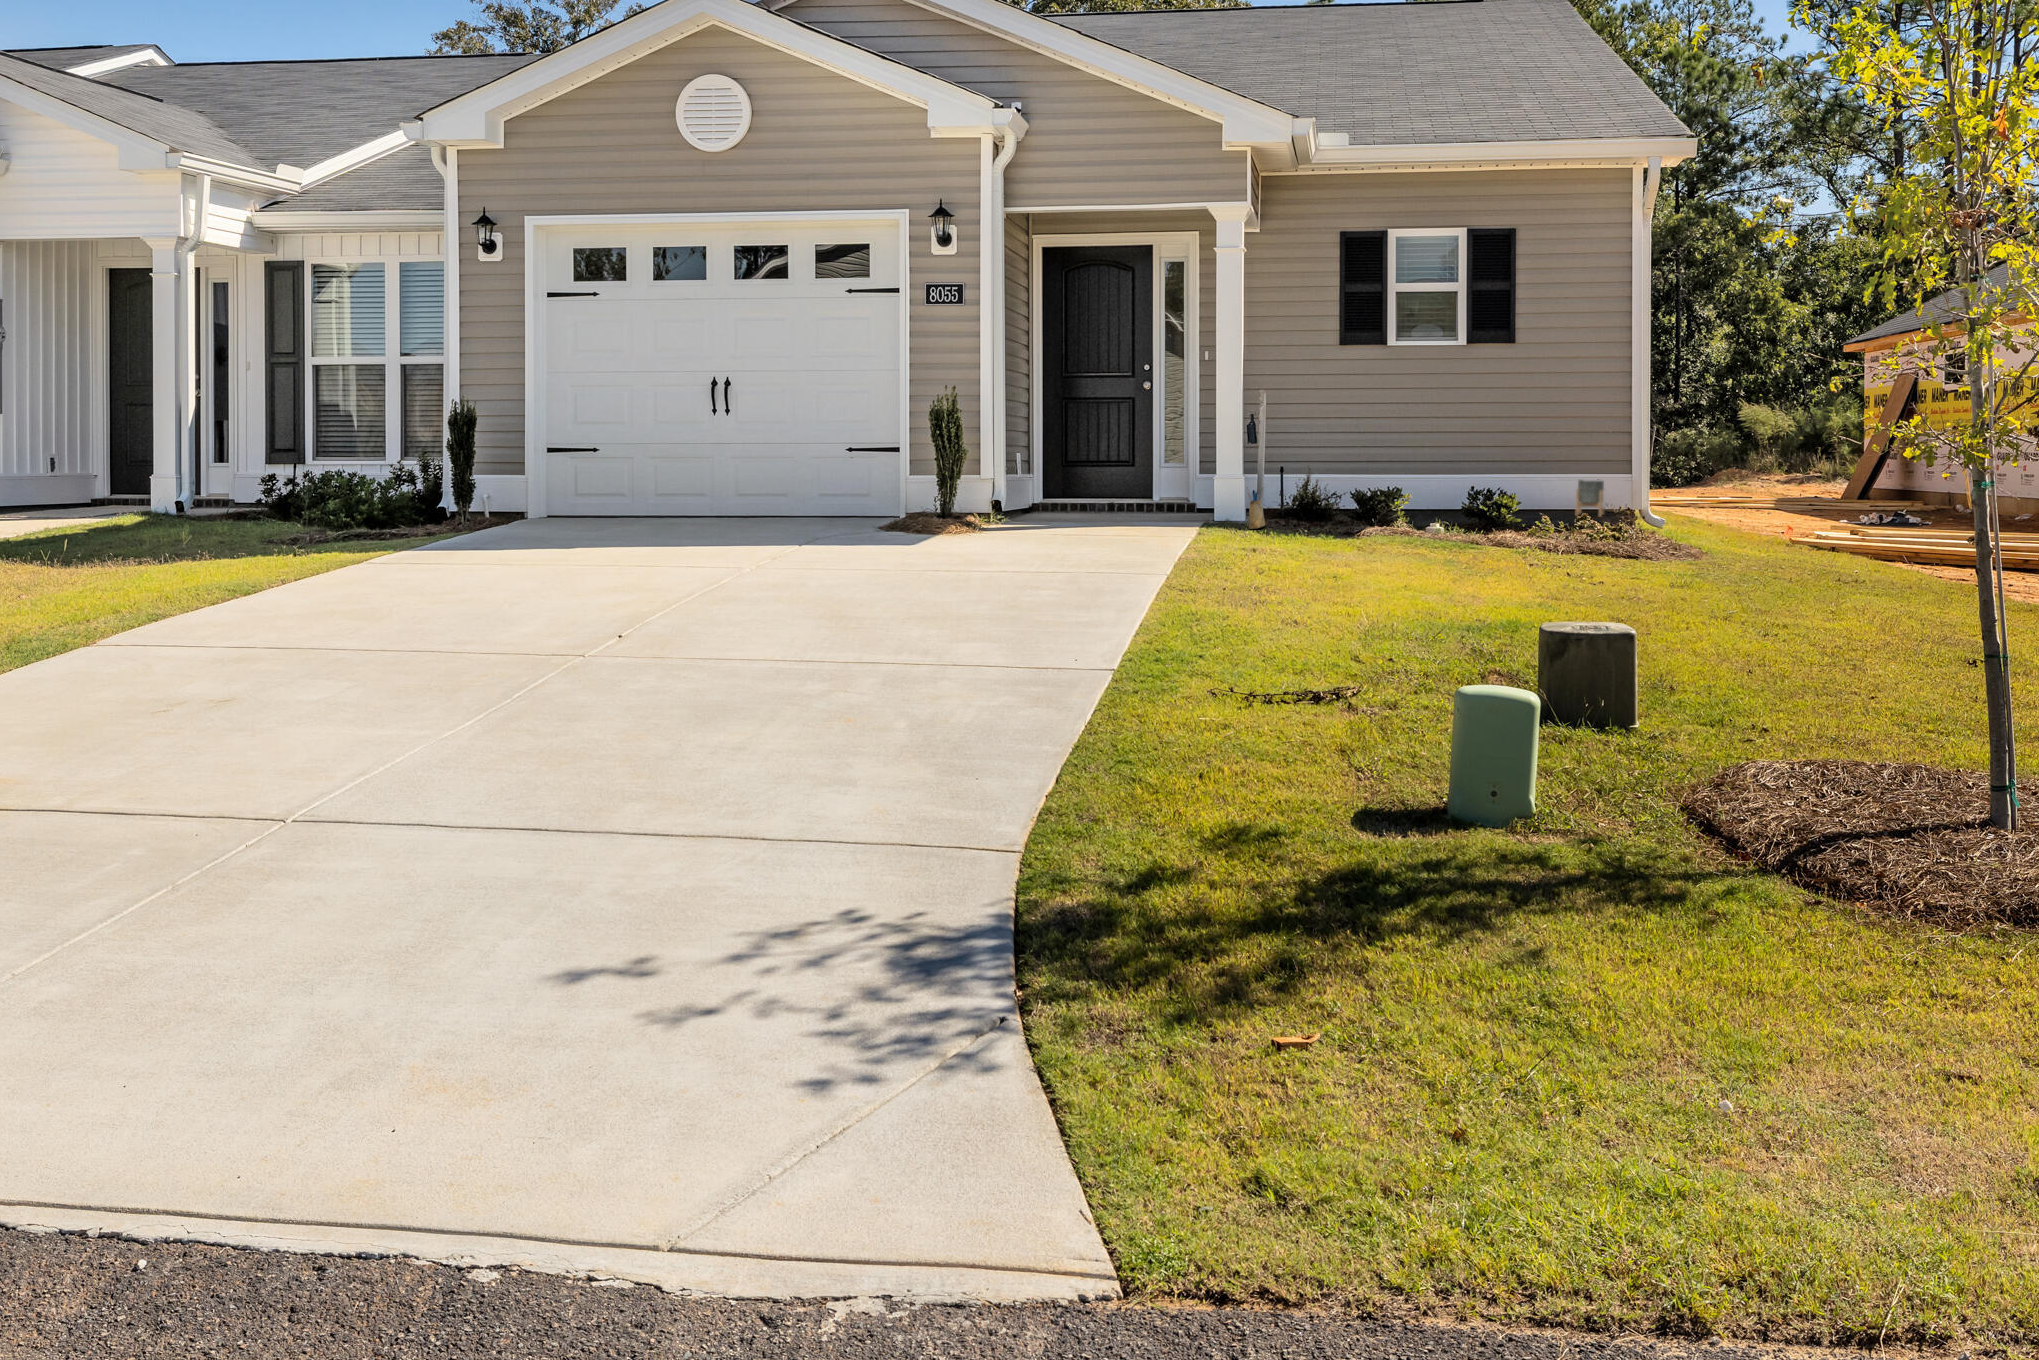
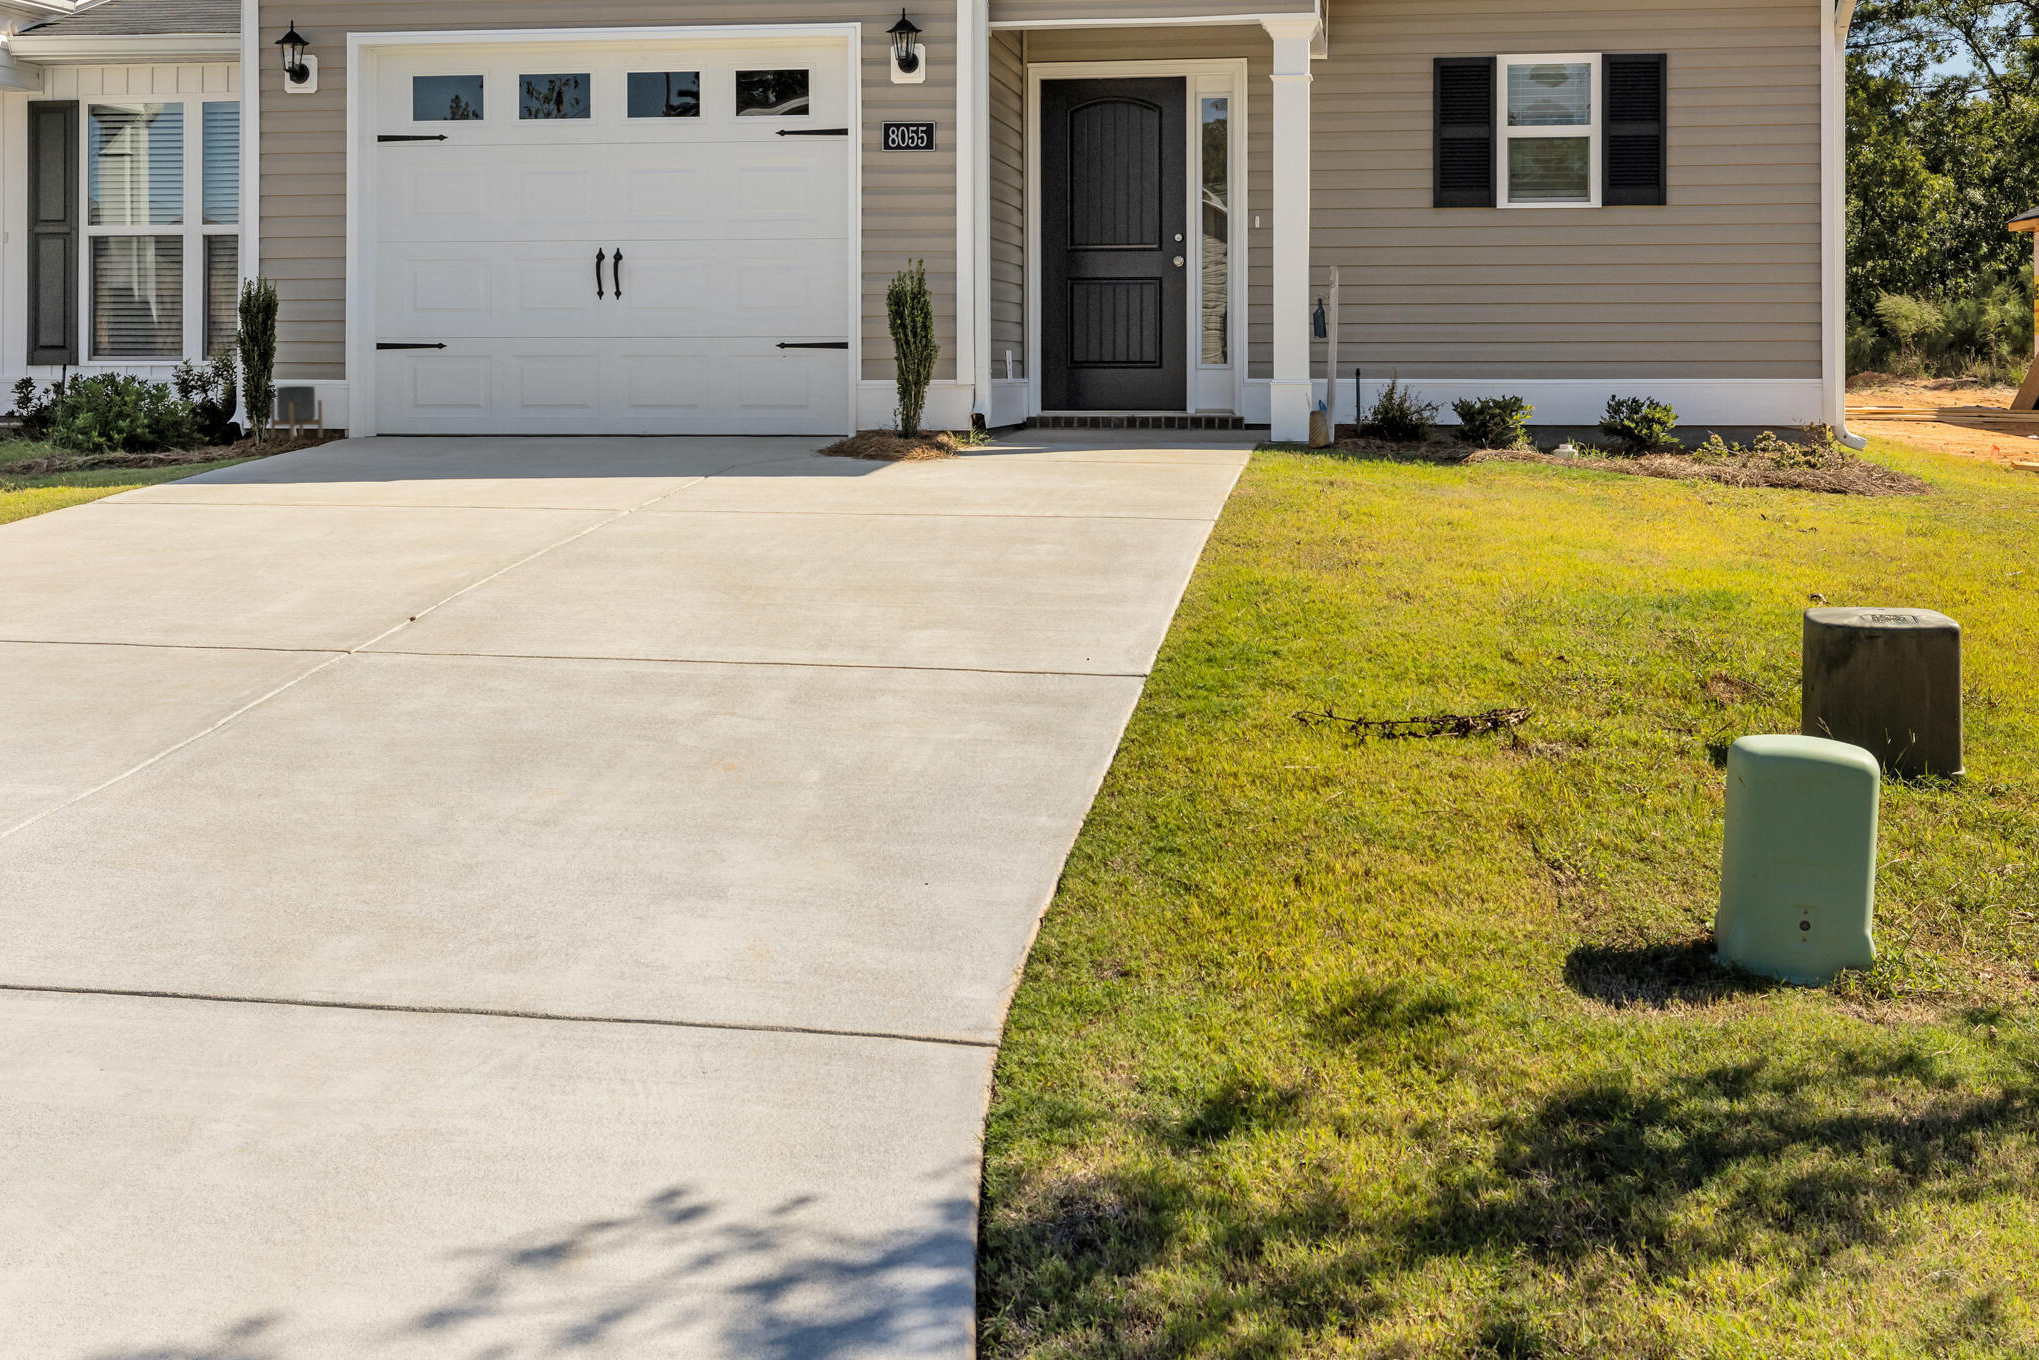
planter: present [1576,480,1604,516] -> present [270,386,323,440]

